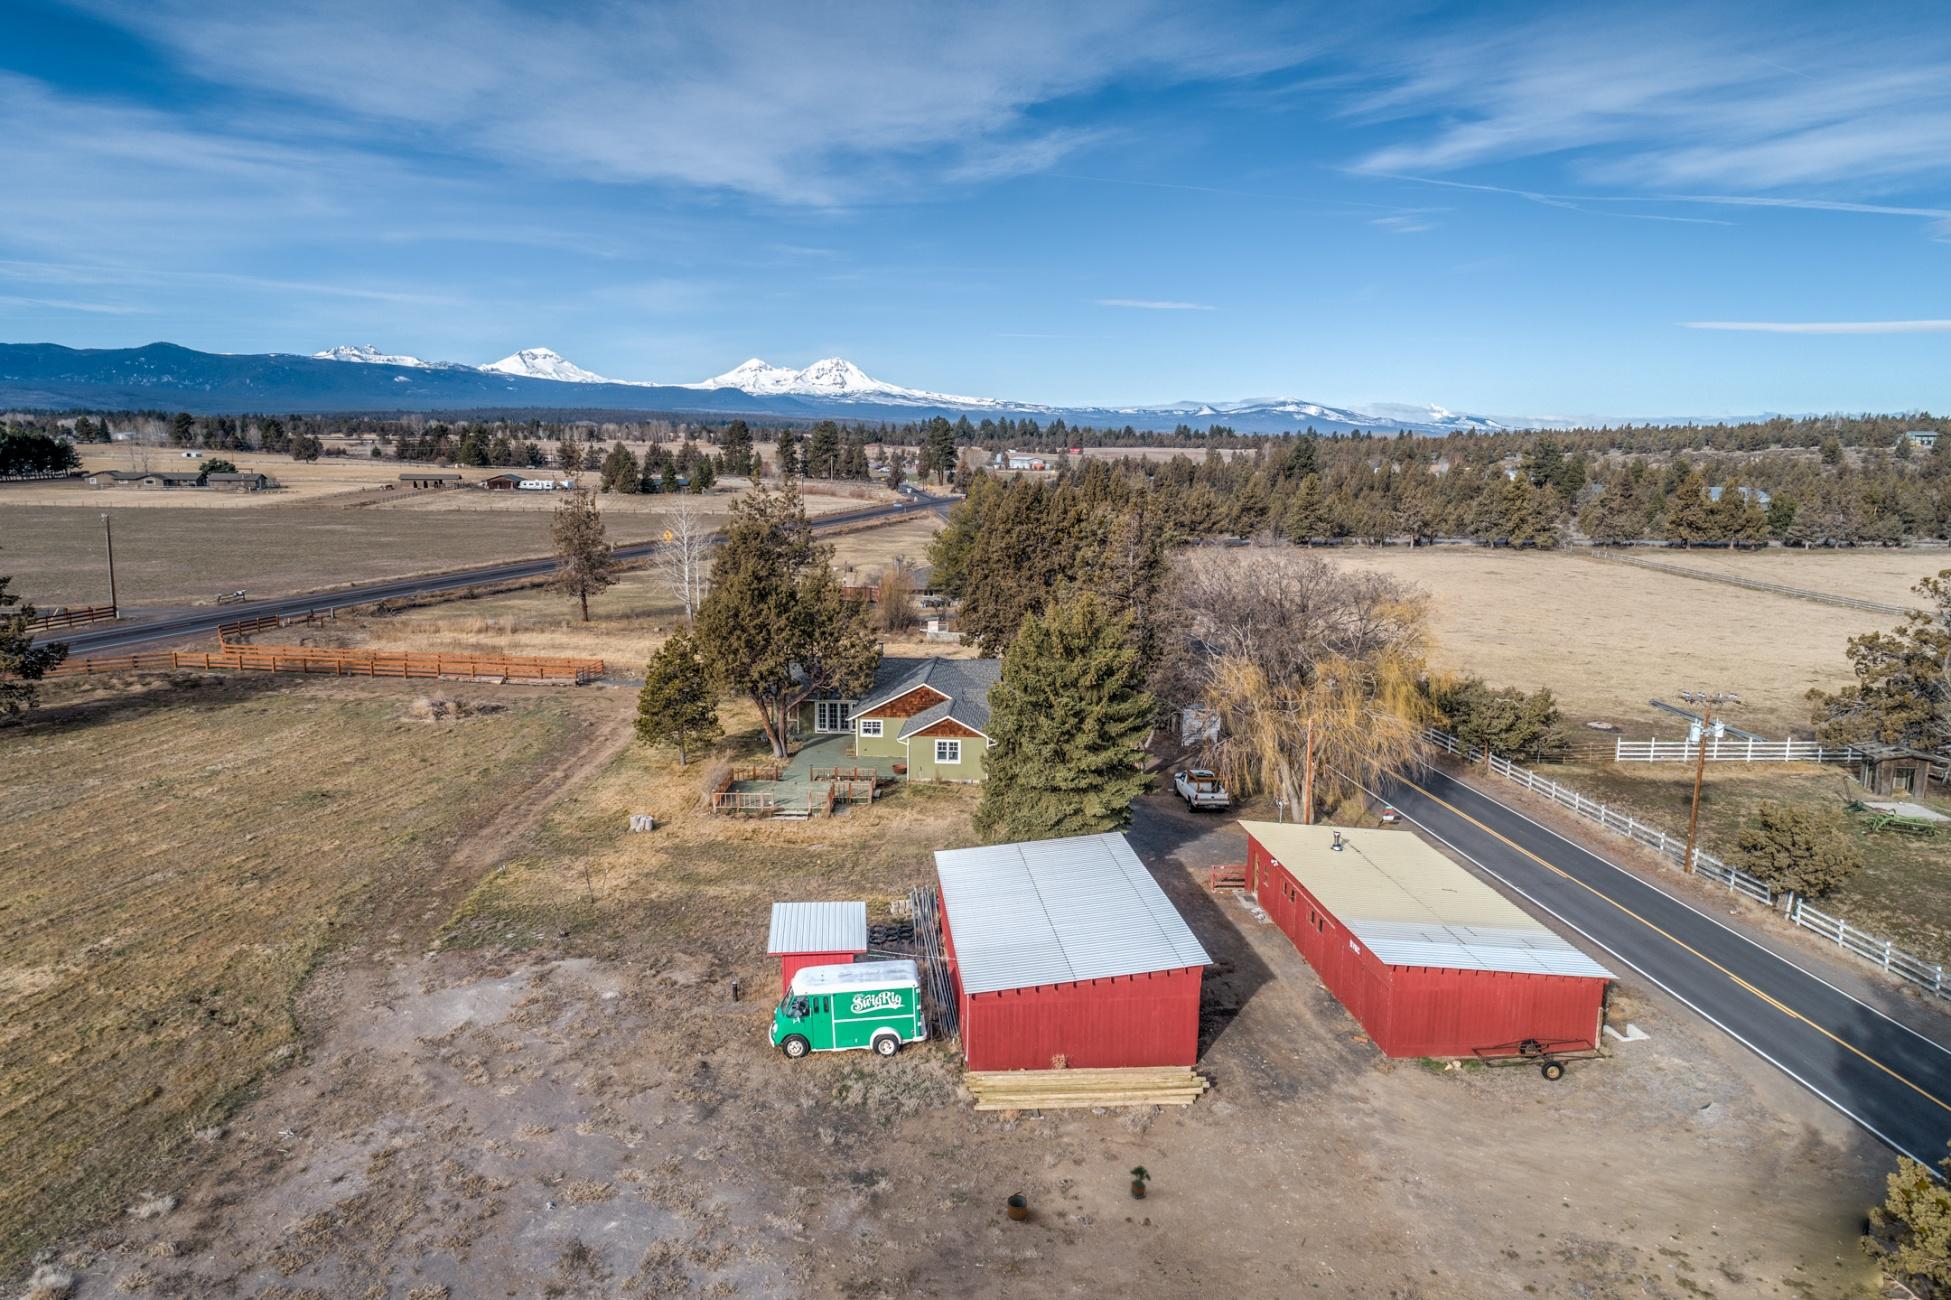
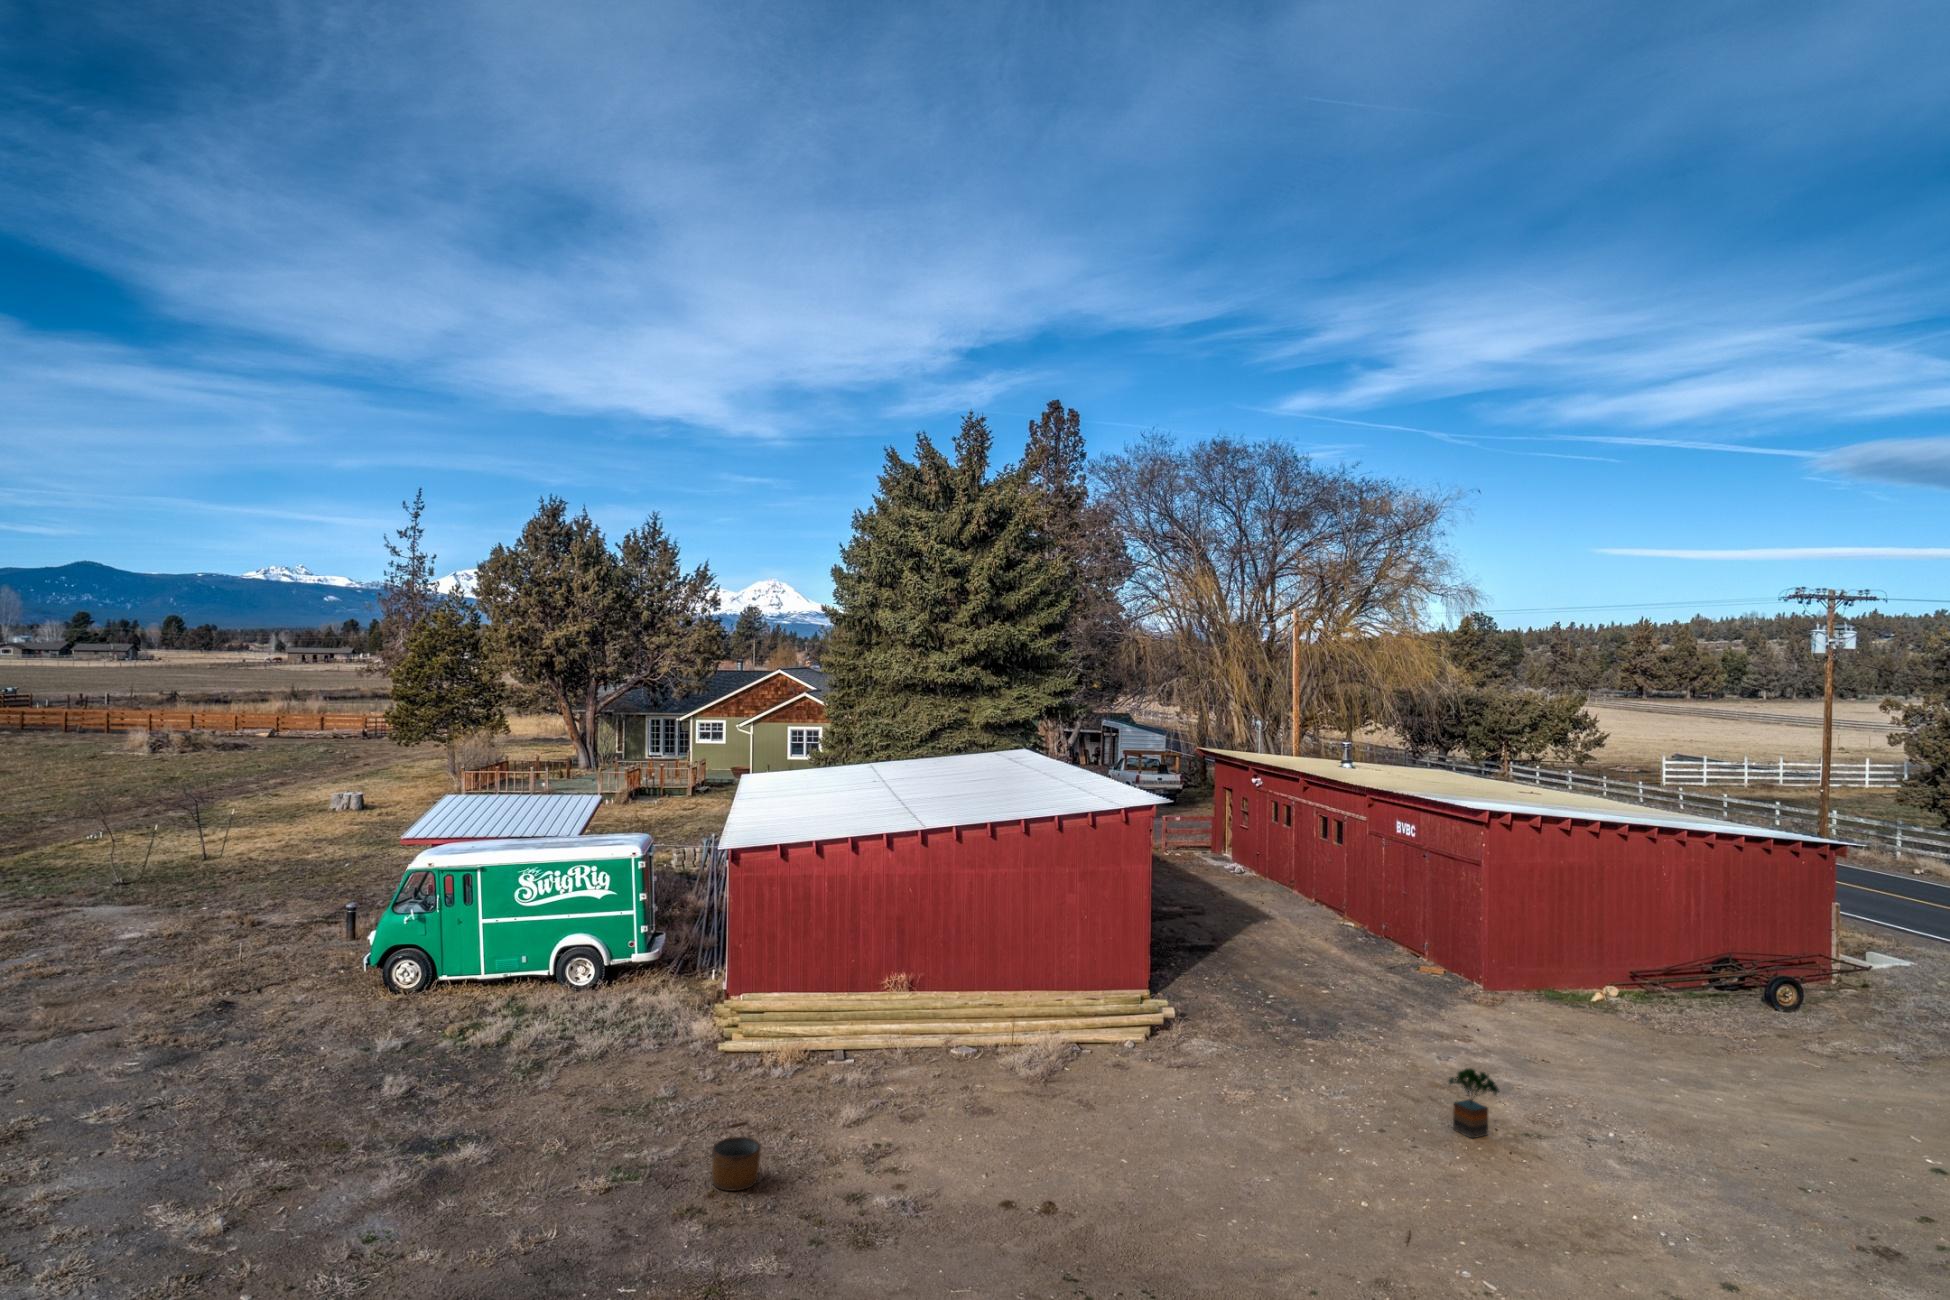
potted tree: present [1130,1166,1151,1199] -> present [1449,1068,1500,1138]

